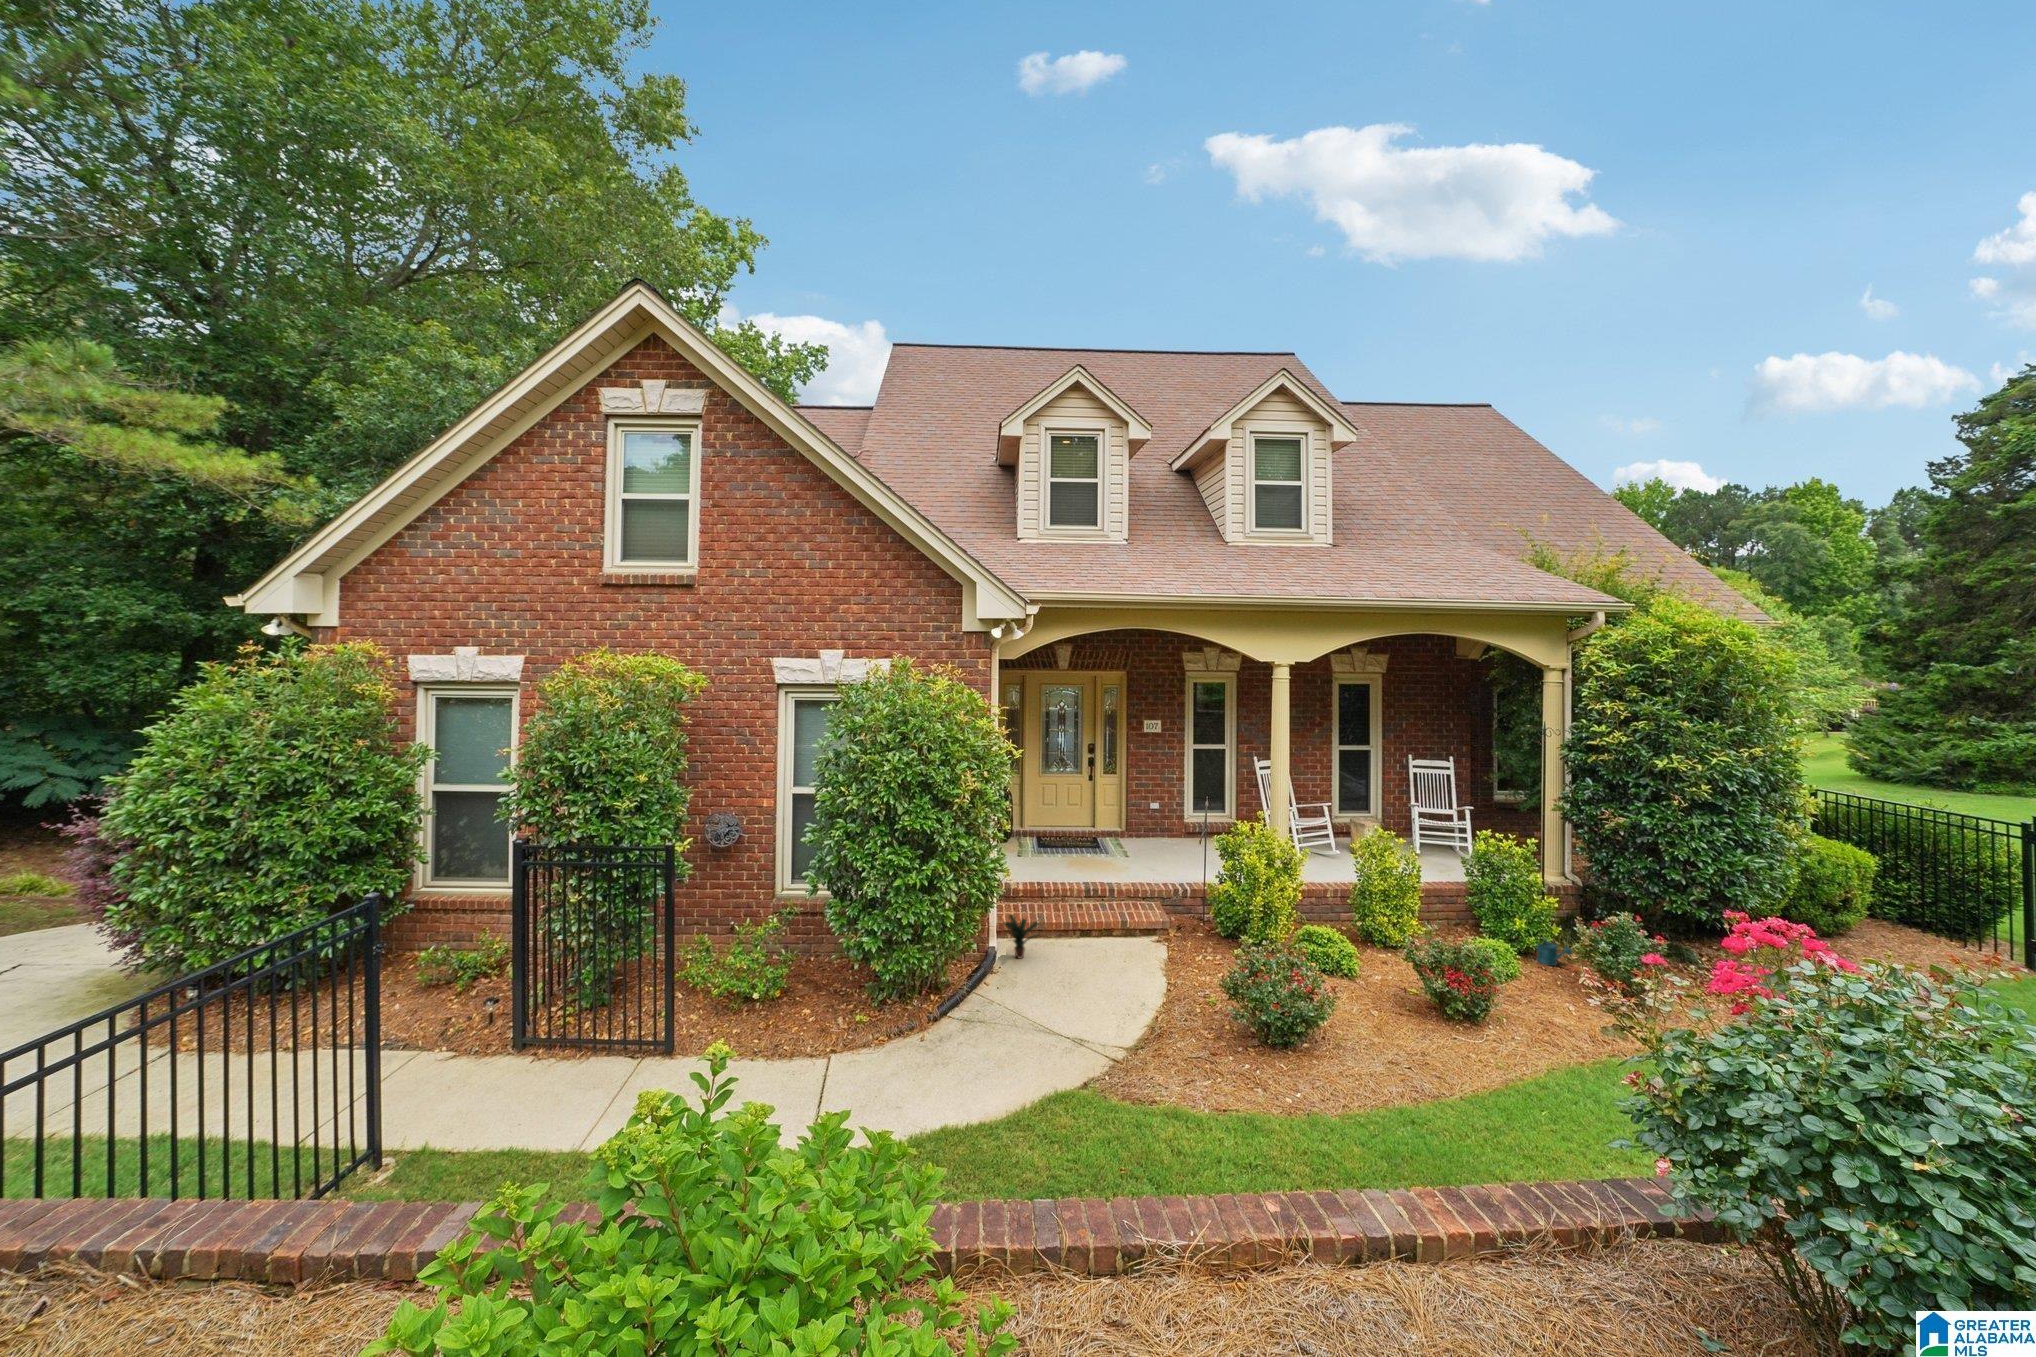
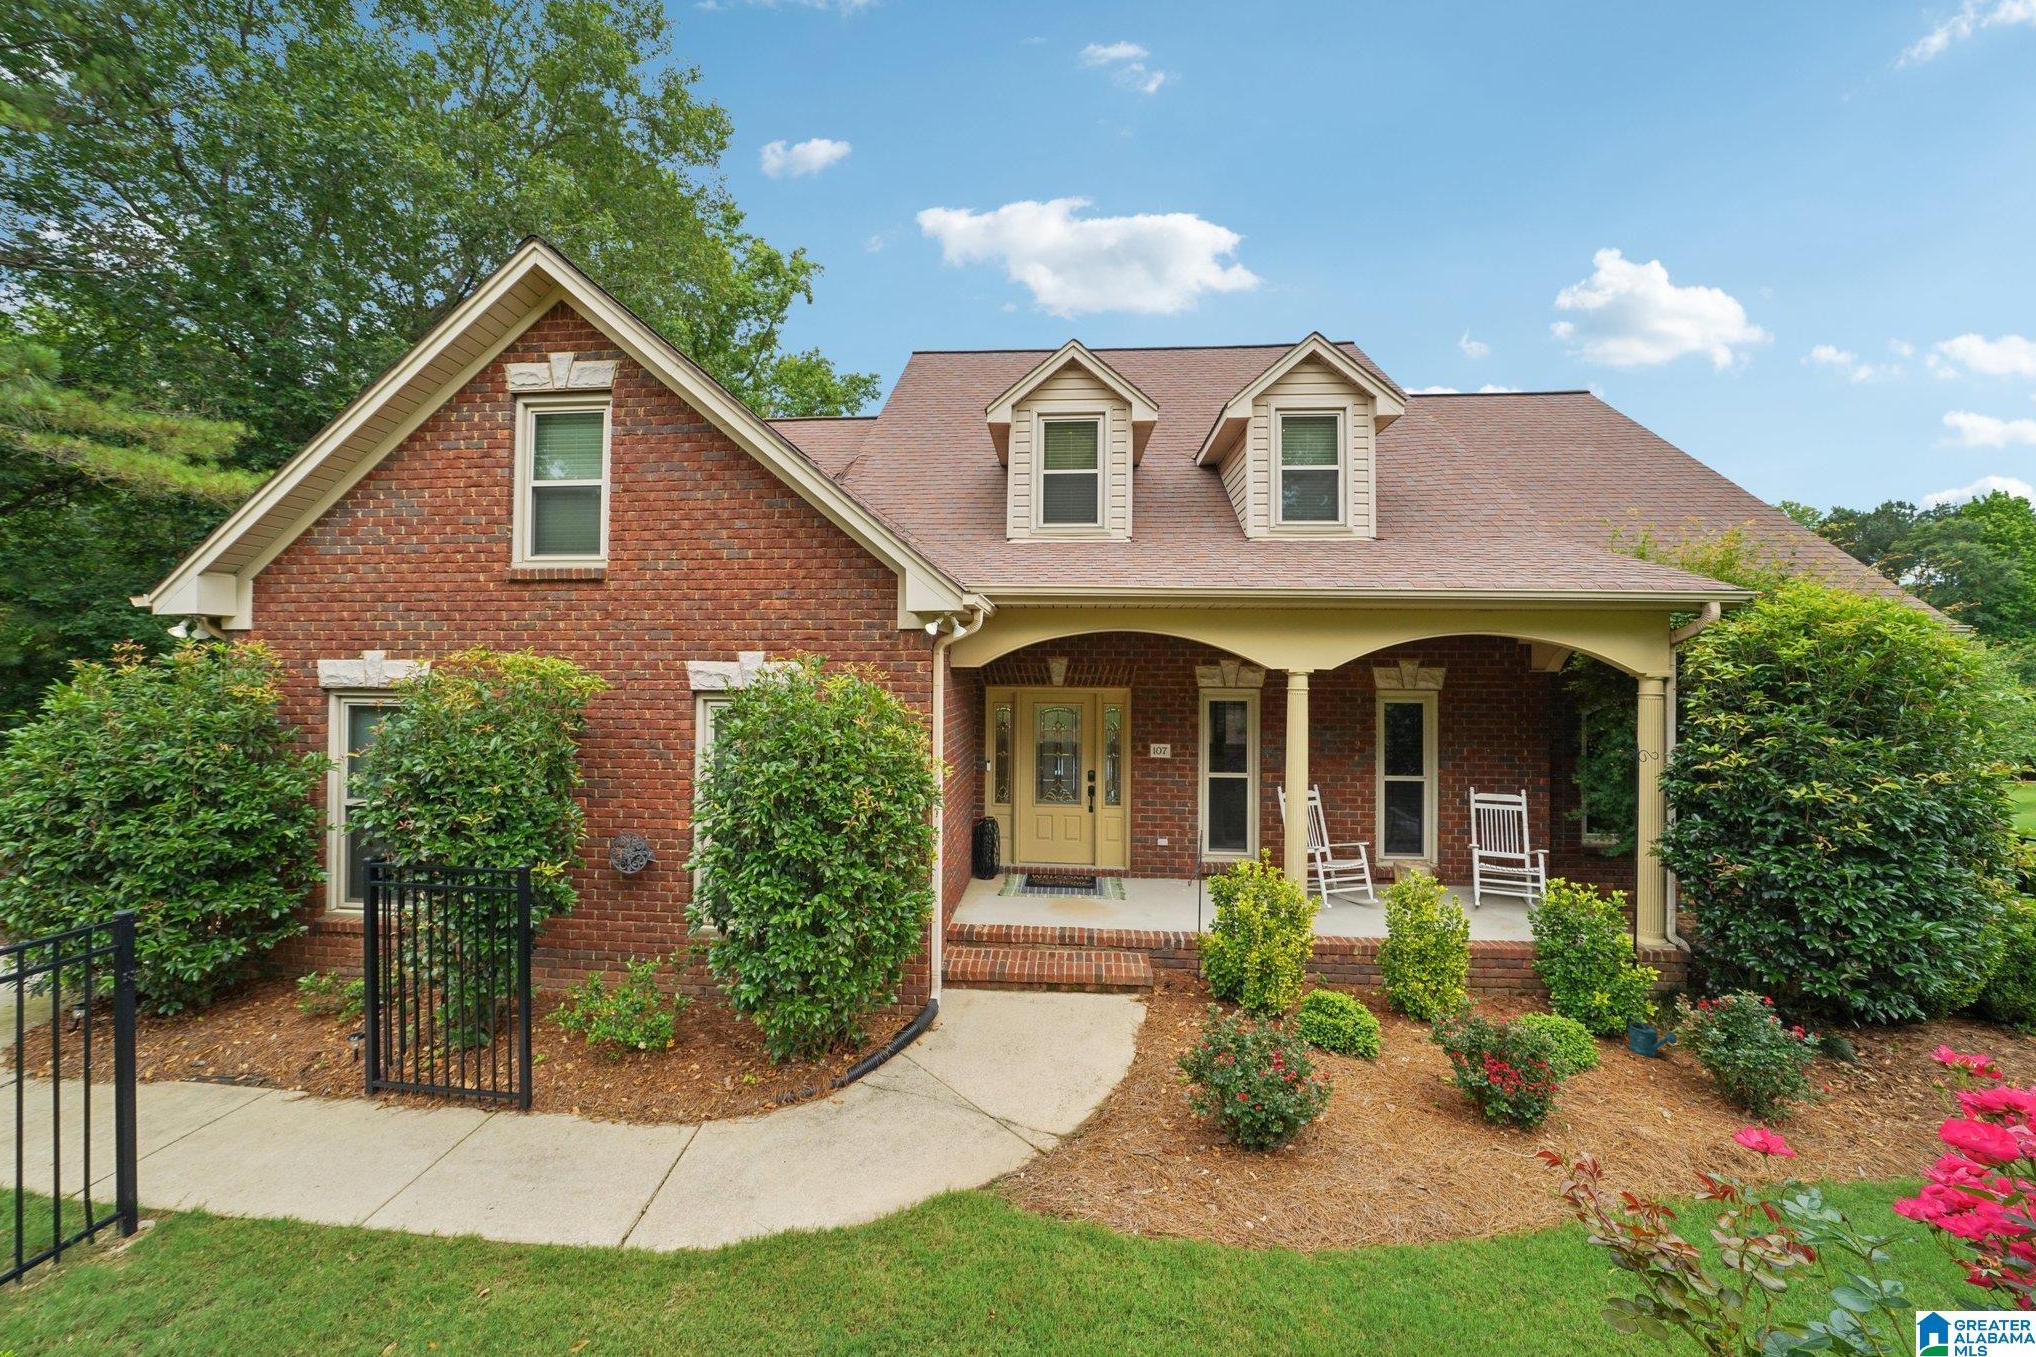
potted plant: present [1003,914,1039,958] -> none [938,962,989,1017]

